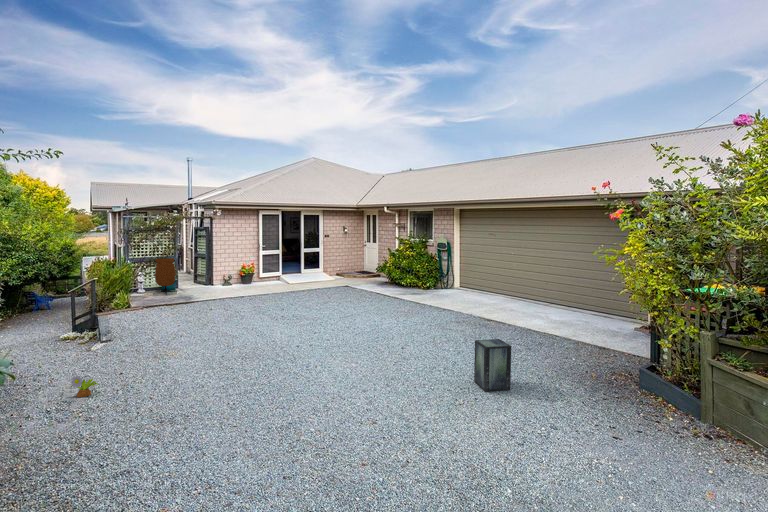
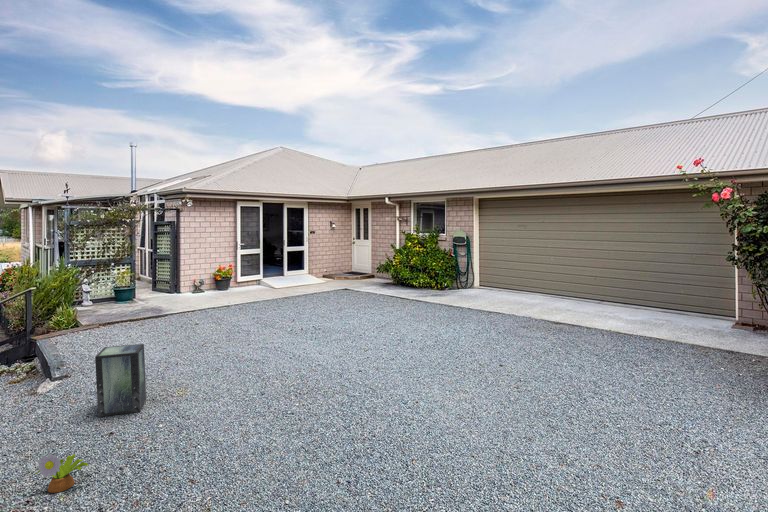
lounge chair: present [154,258,177,295] -> none [104,259,138,308]
storage box: present [474,339,511,392] -> present [95,344,146,417]

